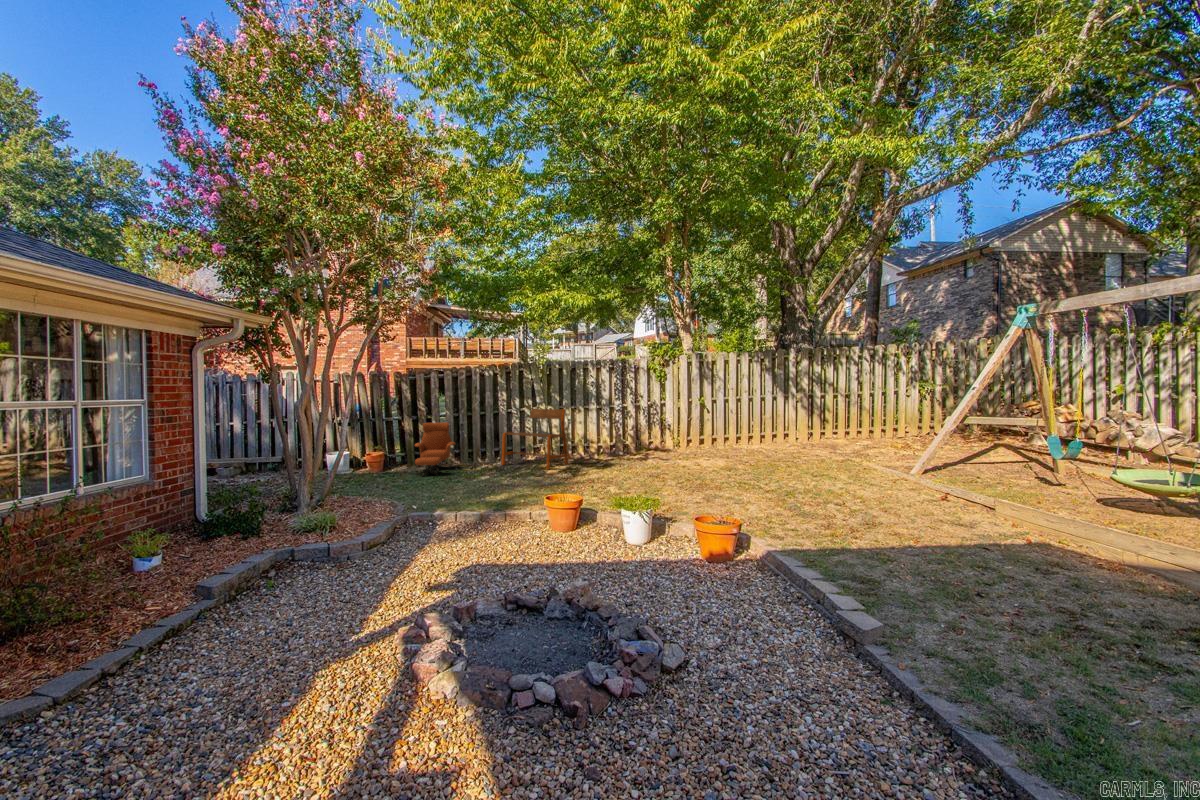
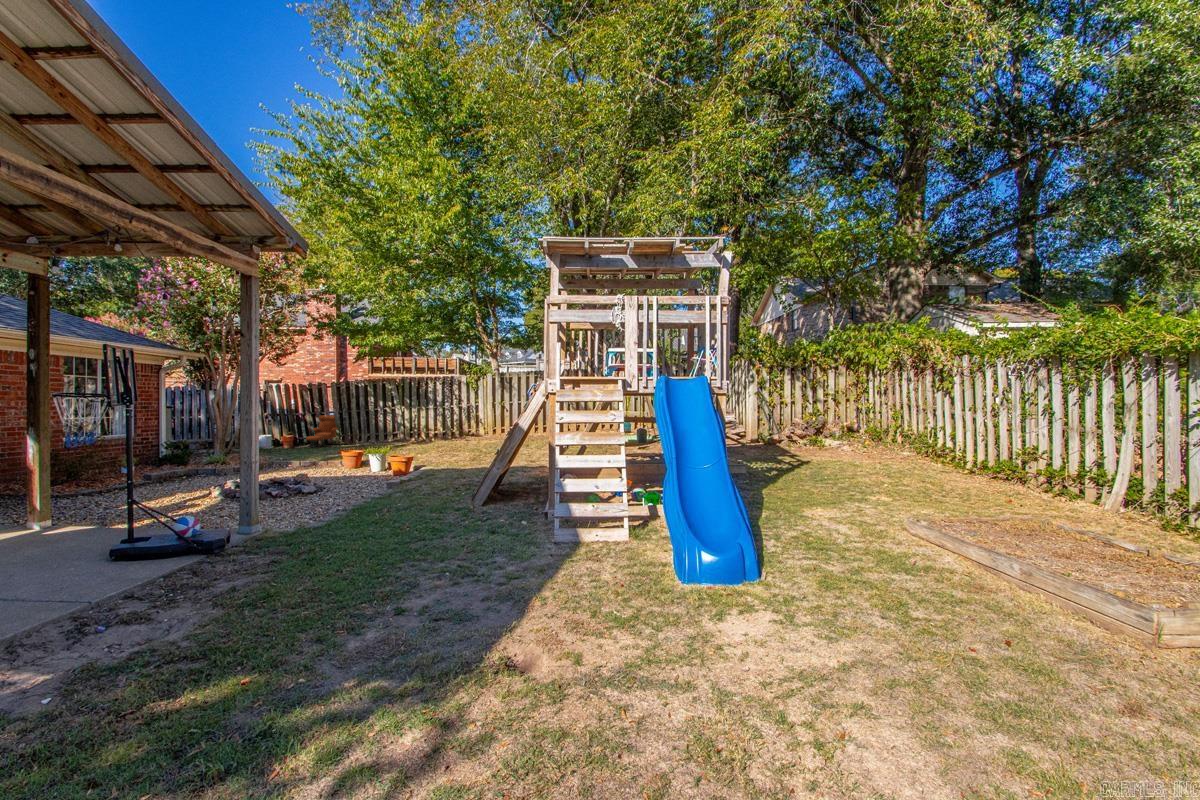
bench: present [502,408,569,470] -> none [367,407,407,446]

